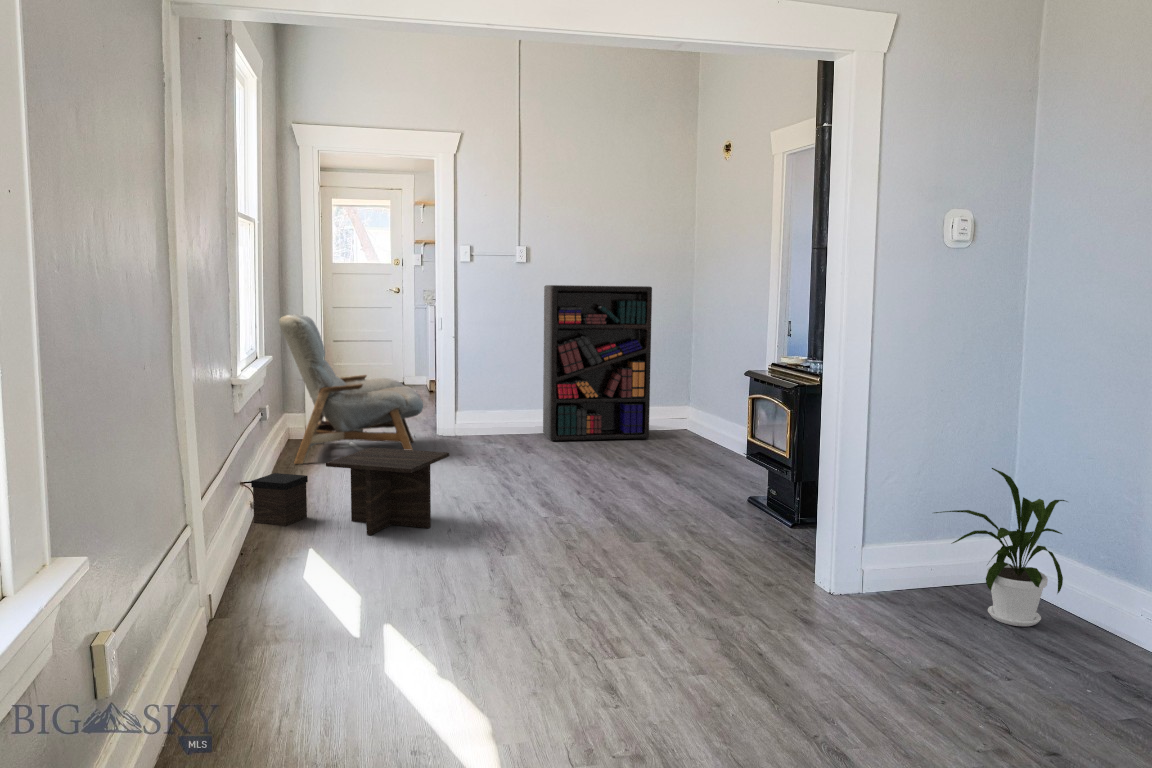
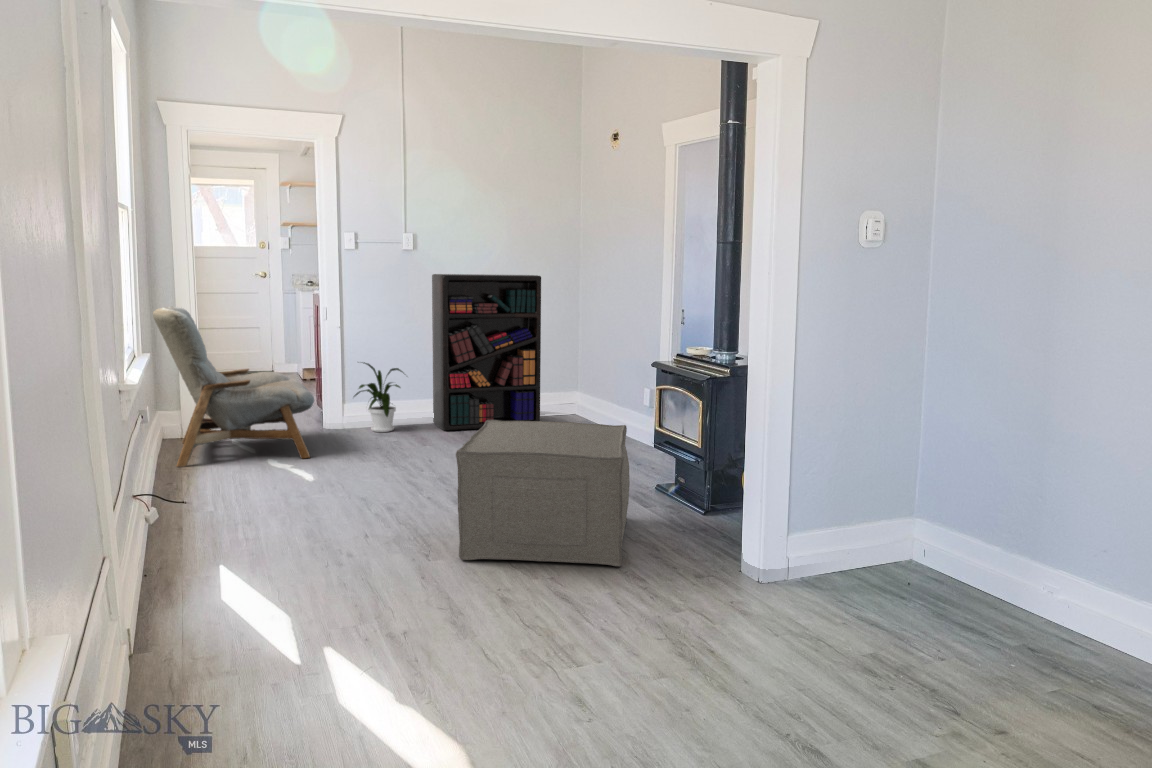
ottoman: none [528,423,711,572] -> present [456,420,630,567]
coffee table: present [251,447,449,535] -> none [145,451,361,545]
house plant: present [934,468,1067,626] -> present [354,362,403,432]

